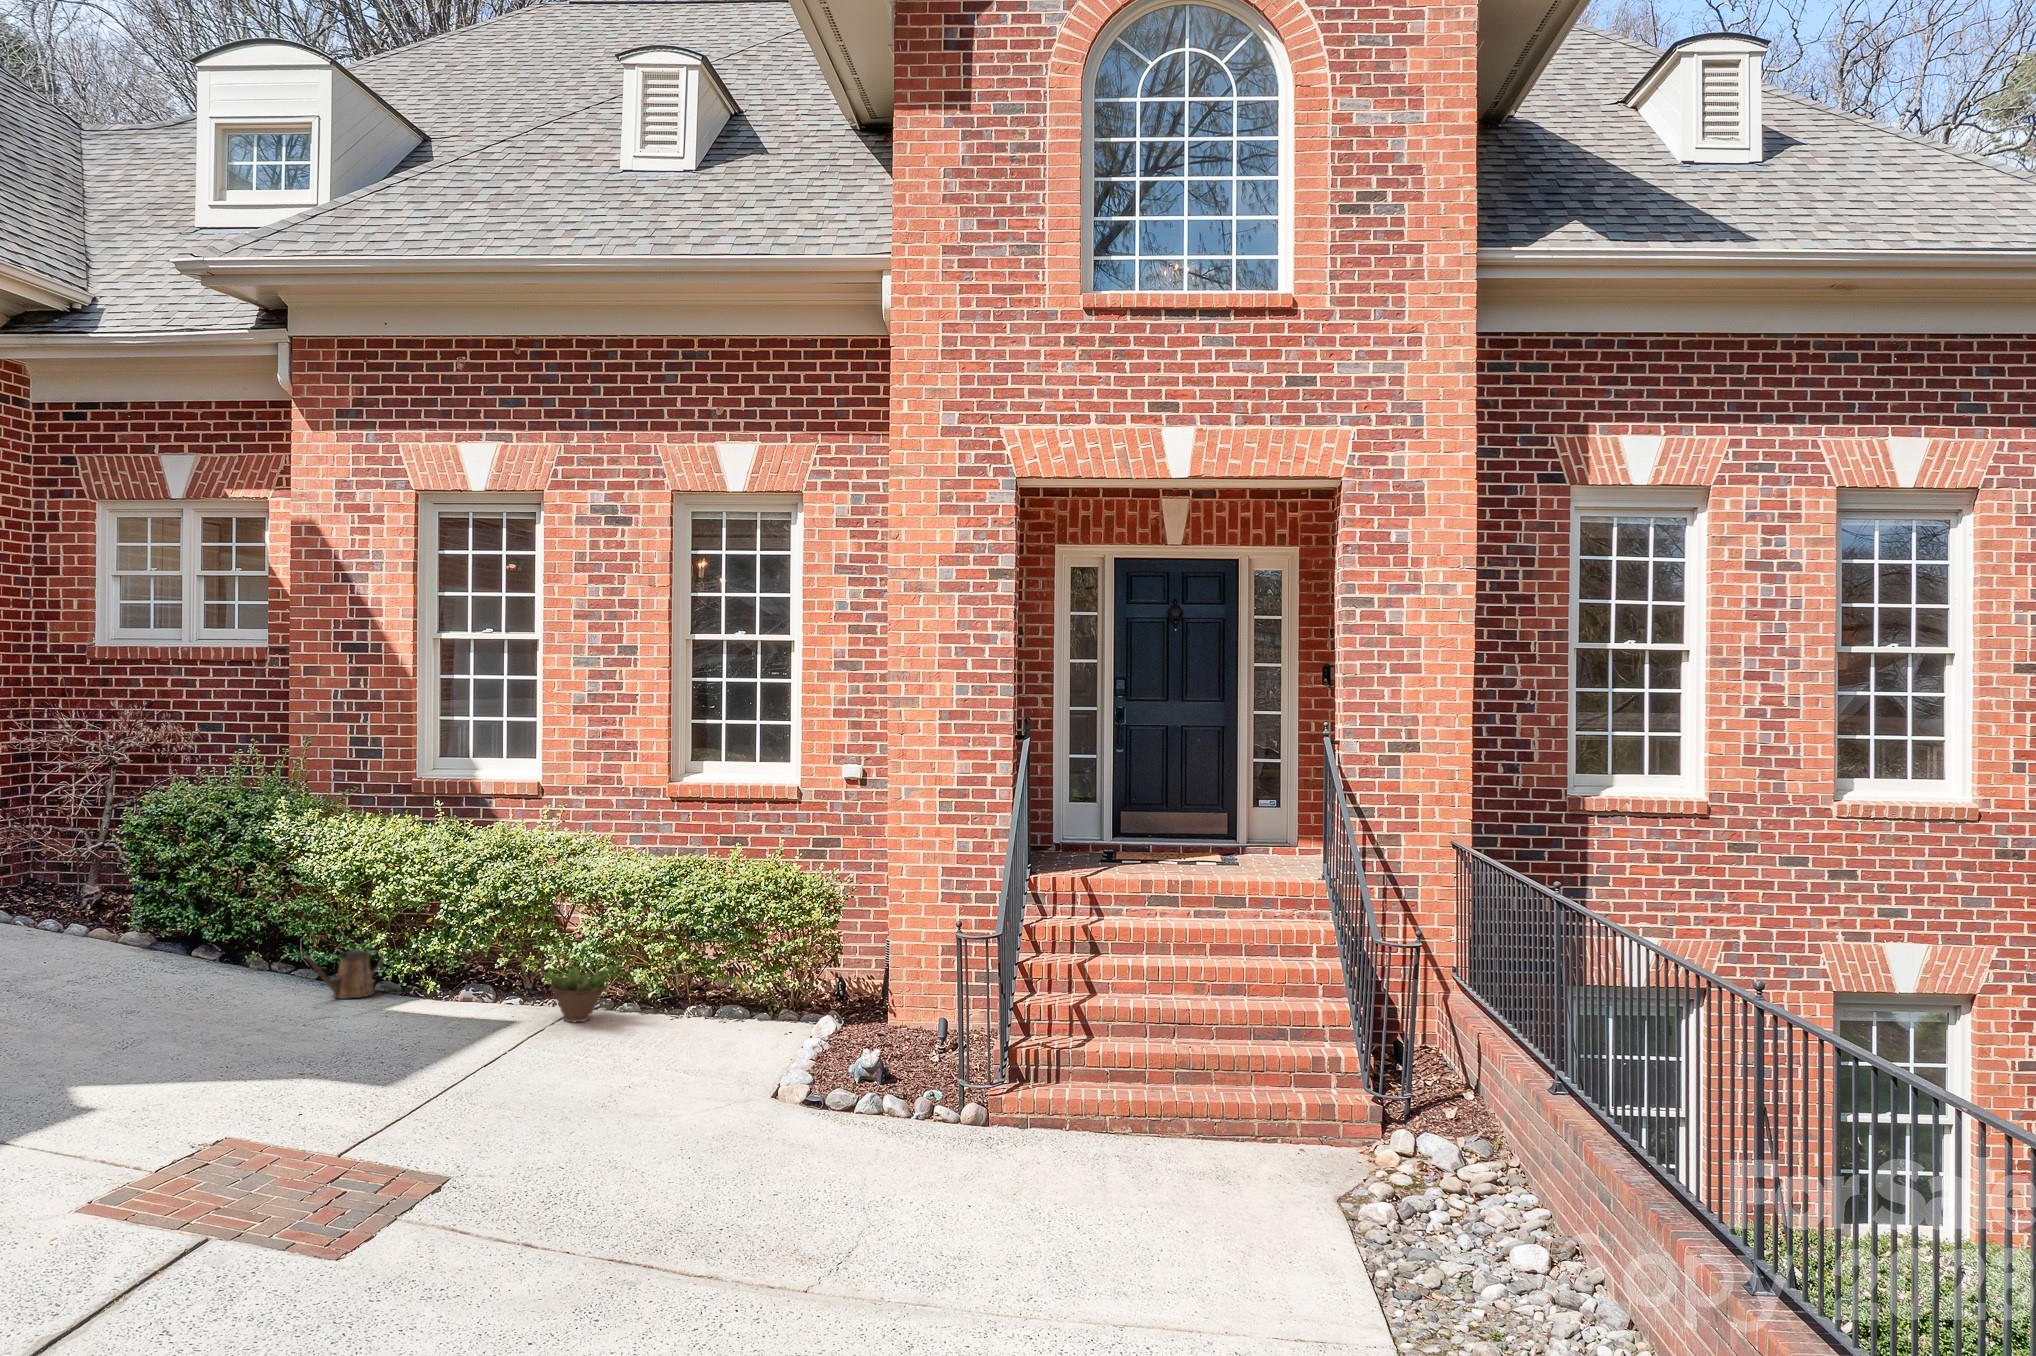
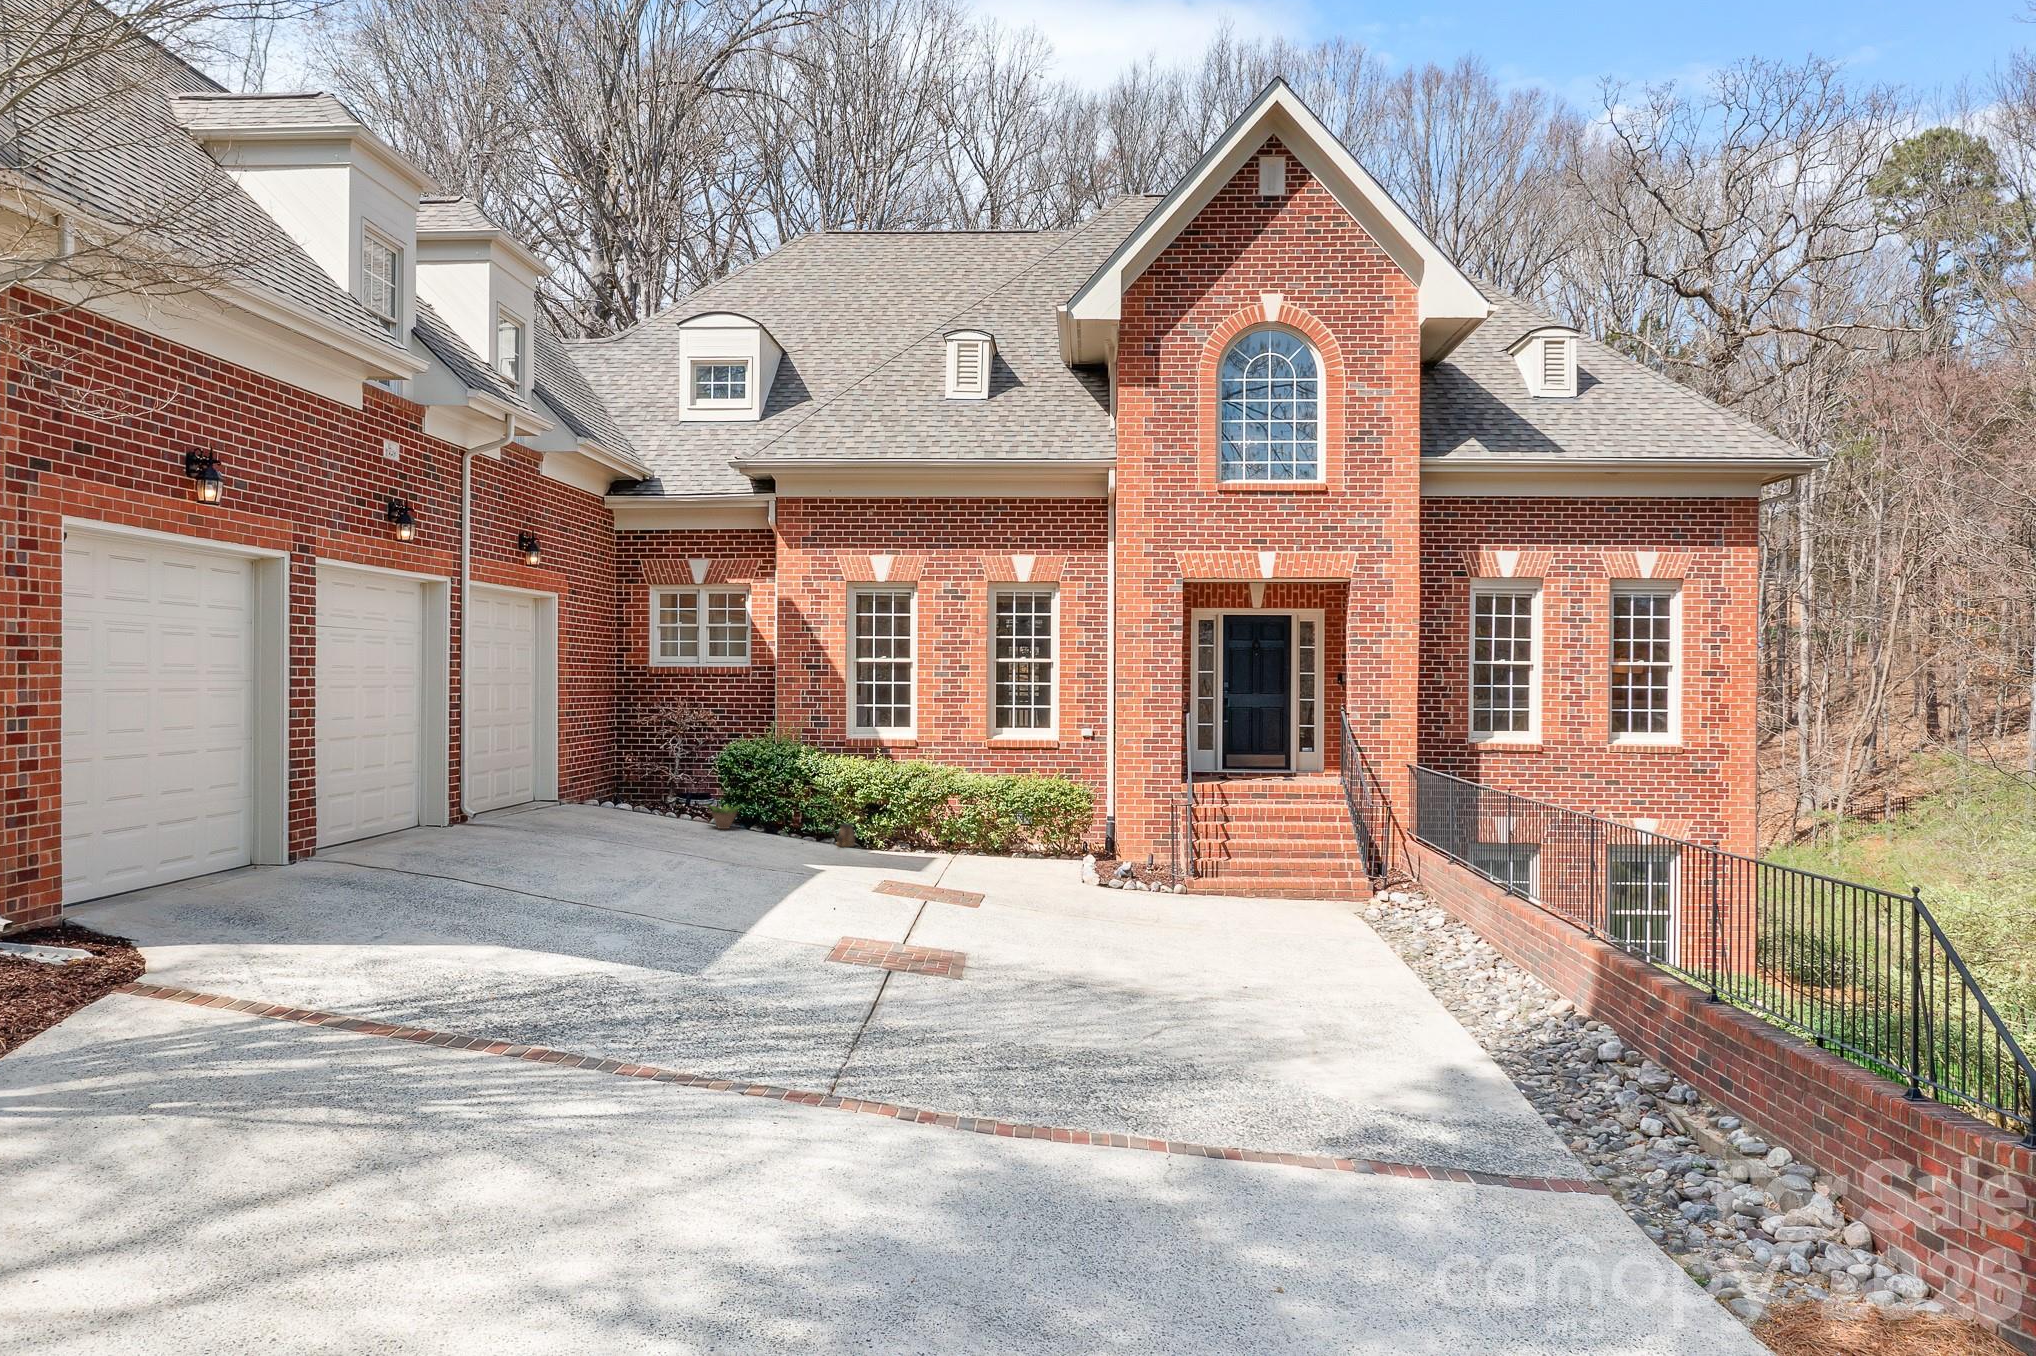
decorative plant: present [540,967,620,1022] -> present [710,805,740,829]

